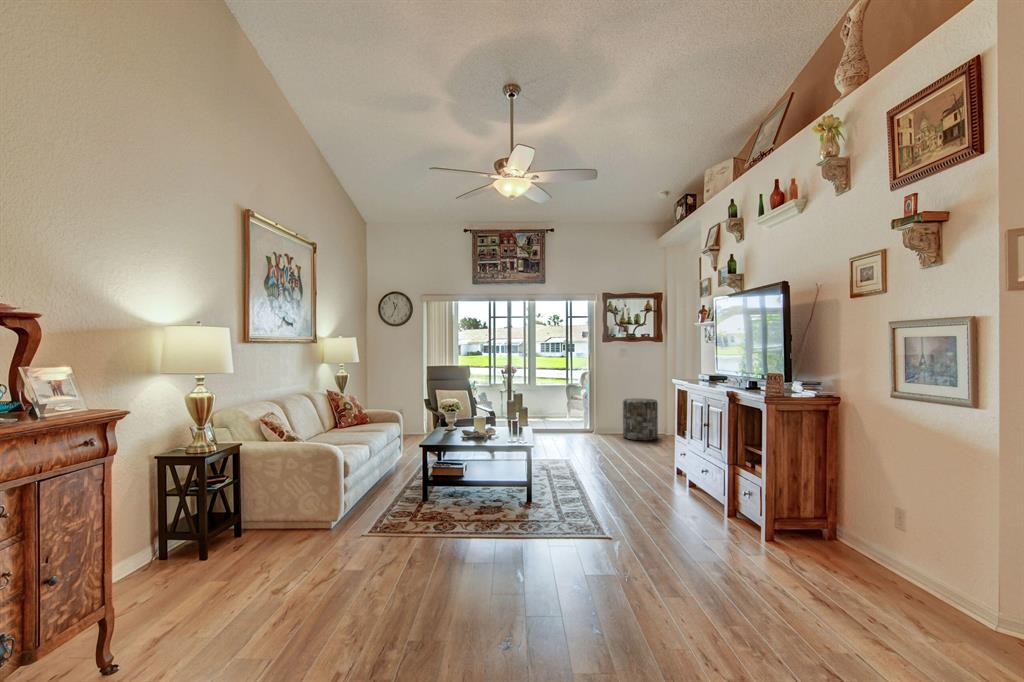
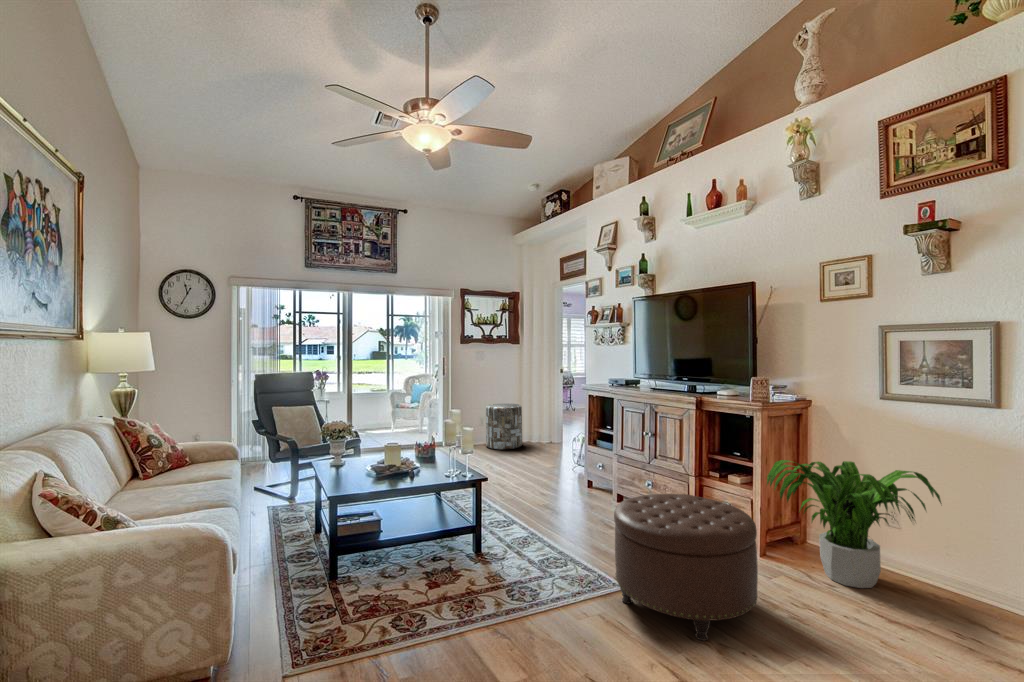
potted plant: none [749,449,912,577] -> present [767,460,942,588]
ottoman: none [588,464,698,565] -> present [614,494,758,641]

